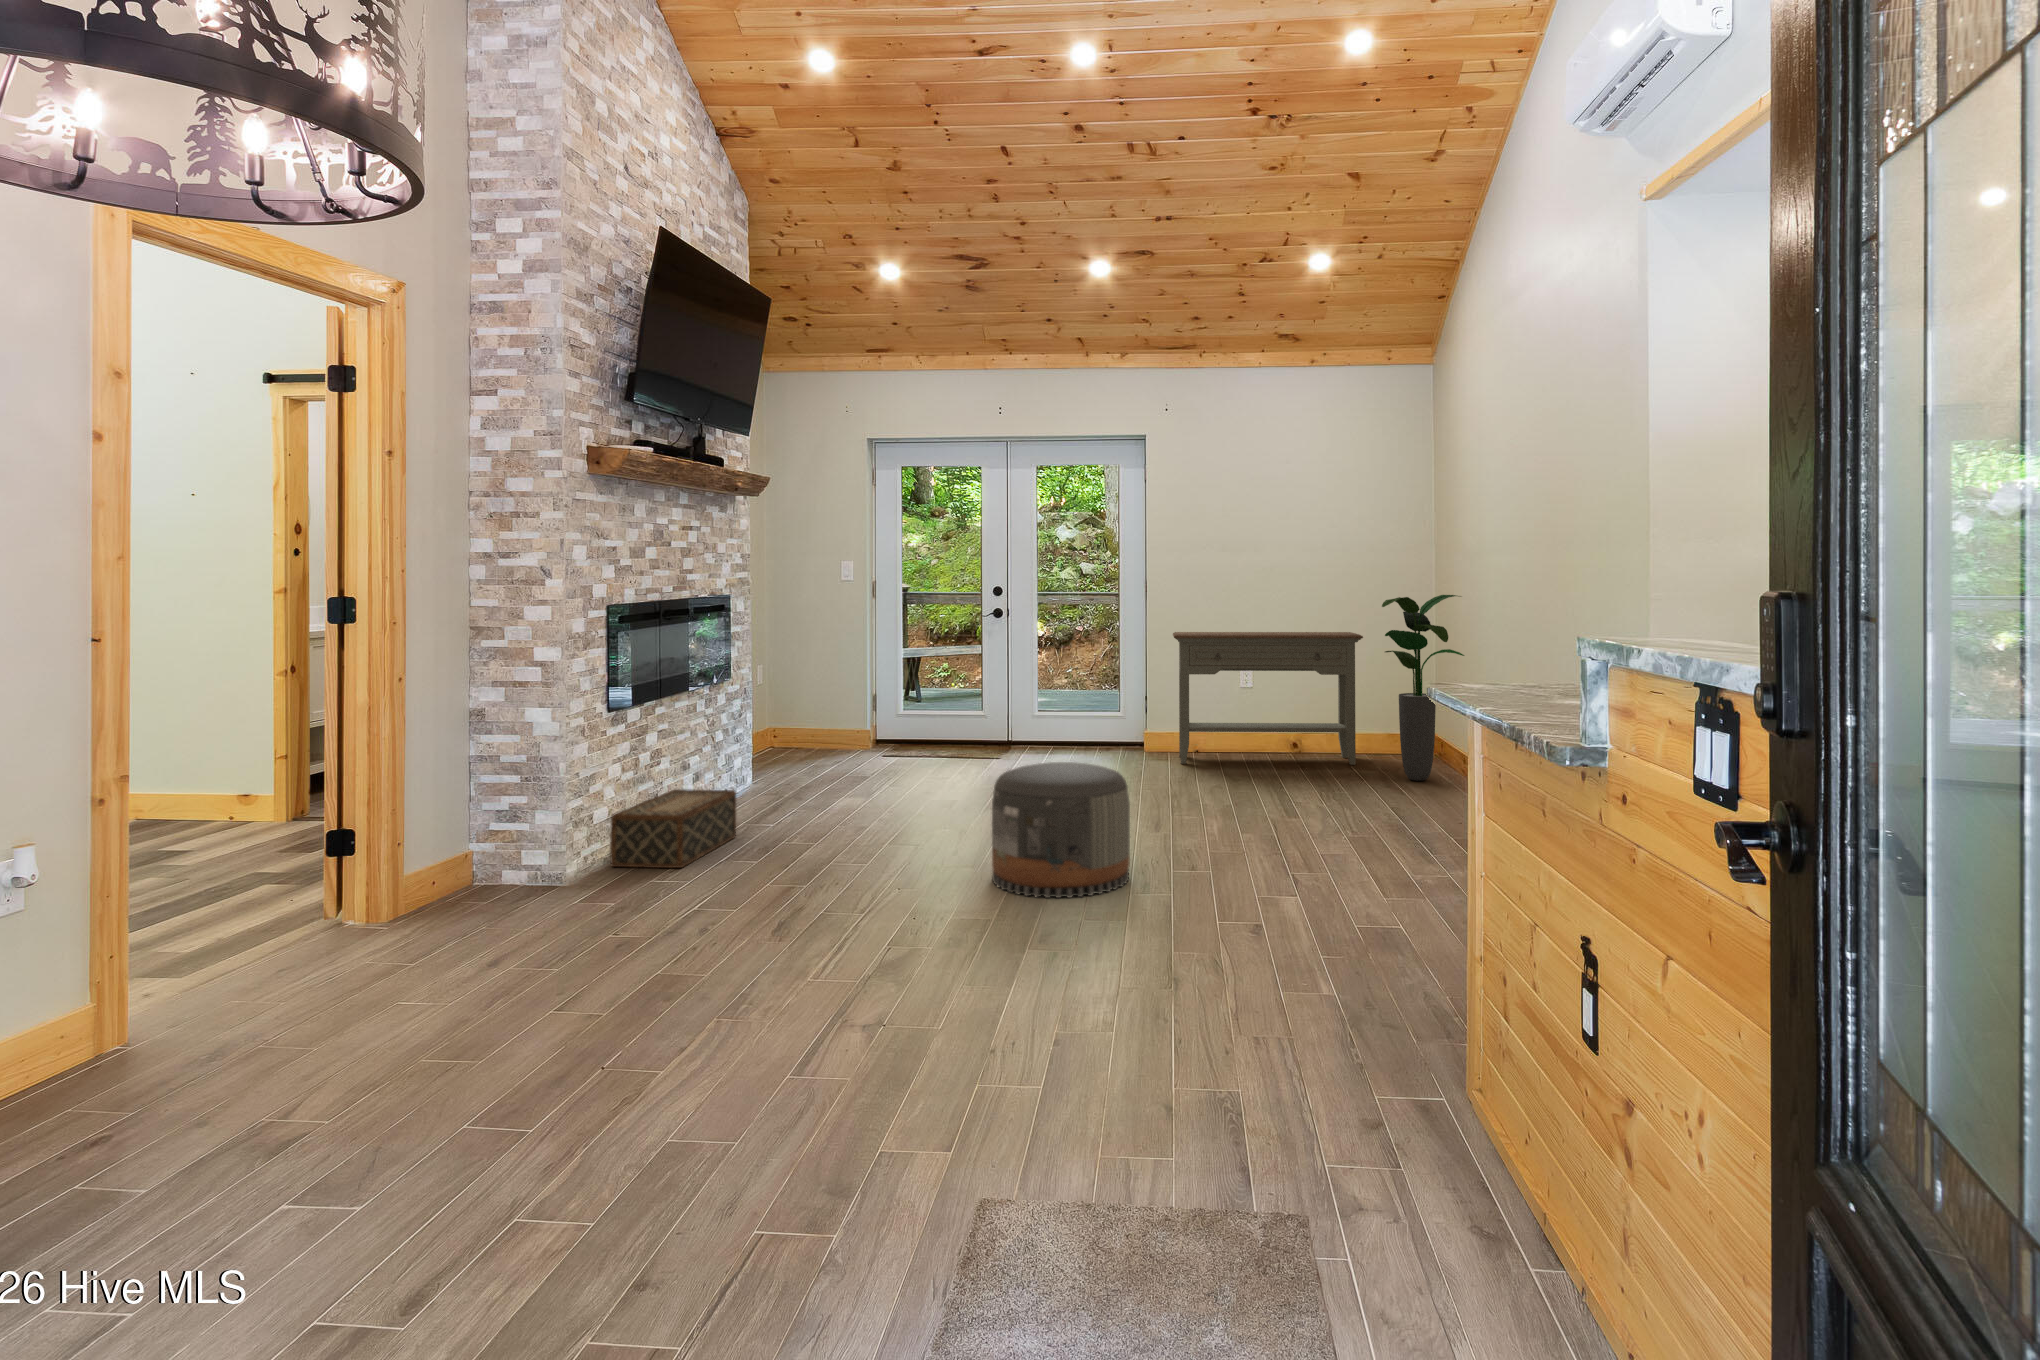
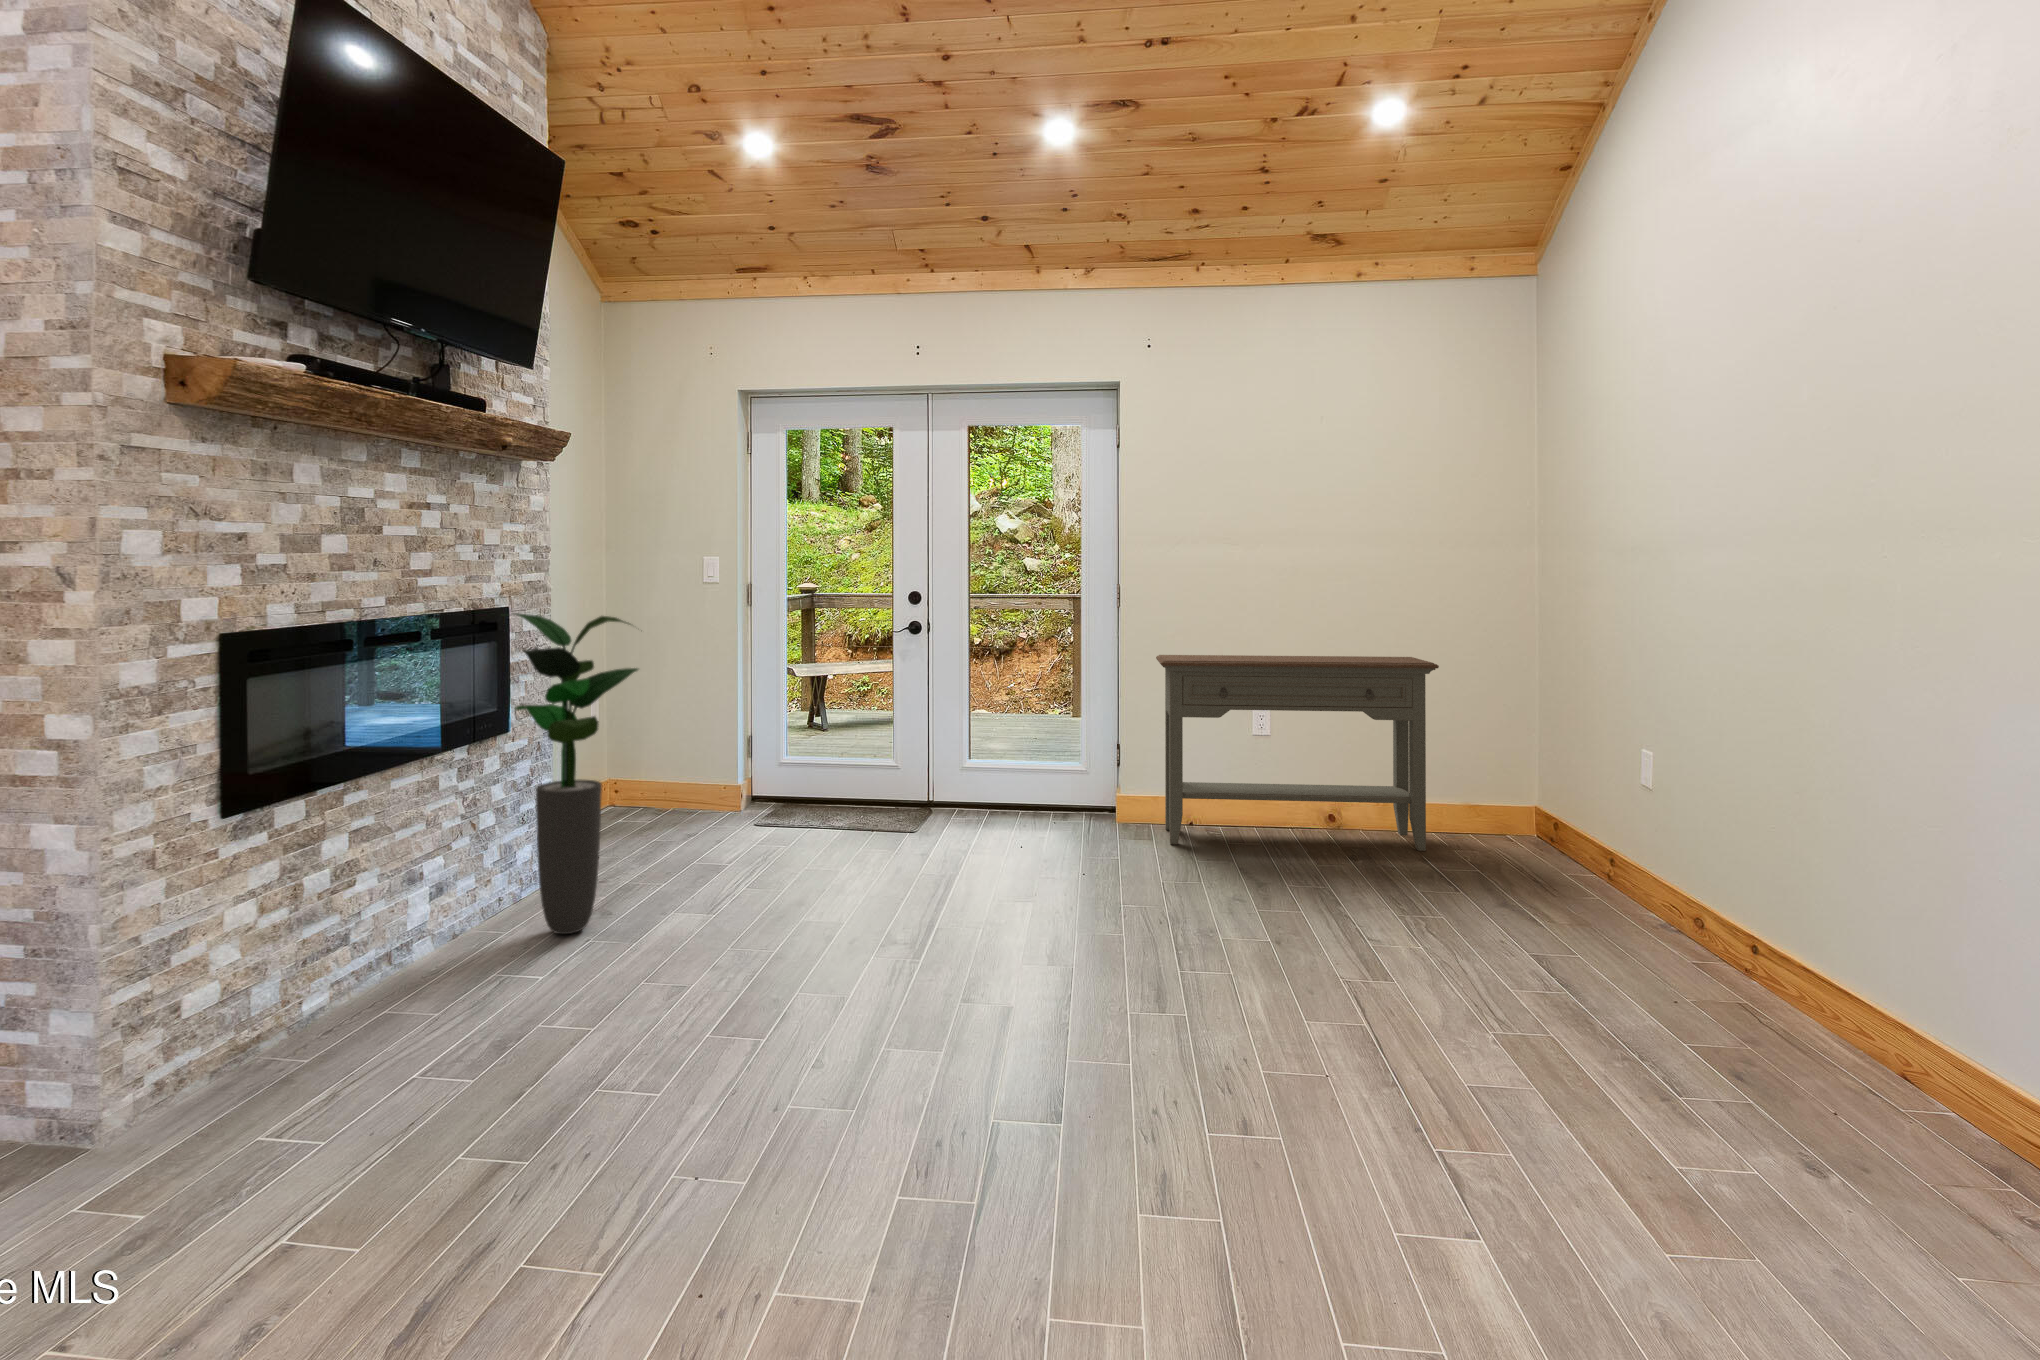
potted plant: present [1382,595,1464,781] -> present [501,613,638,934]
pouf: present [992,762,1130,898] -> none [870,926,1132,1242]
woven basket: present [610,789,736,868] -> none [212,927,470,1101]

